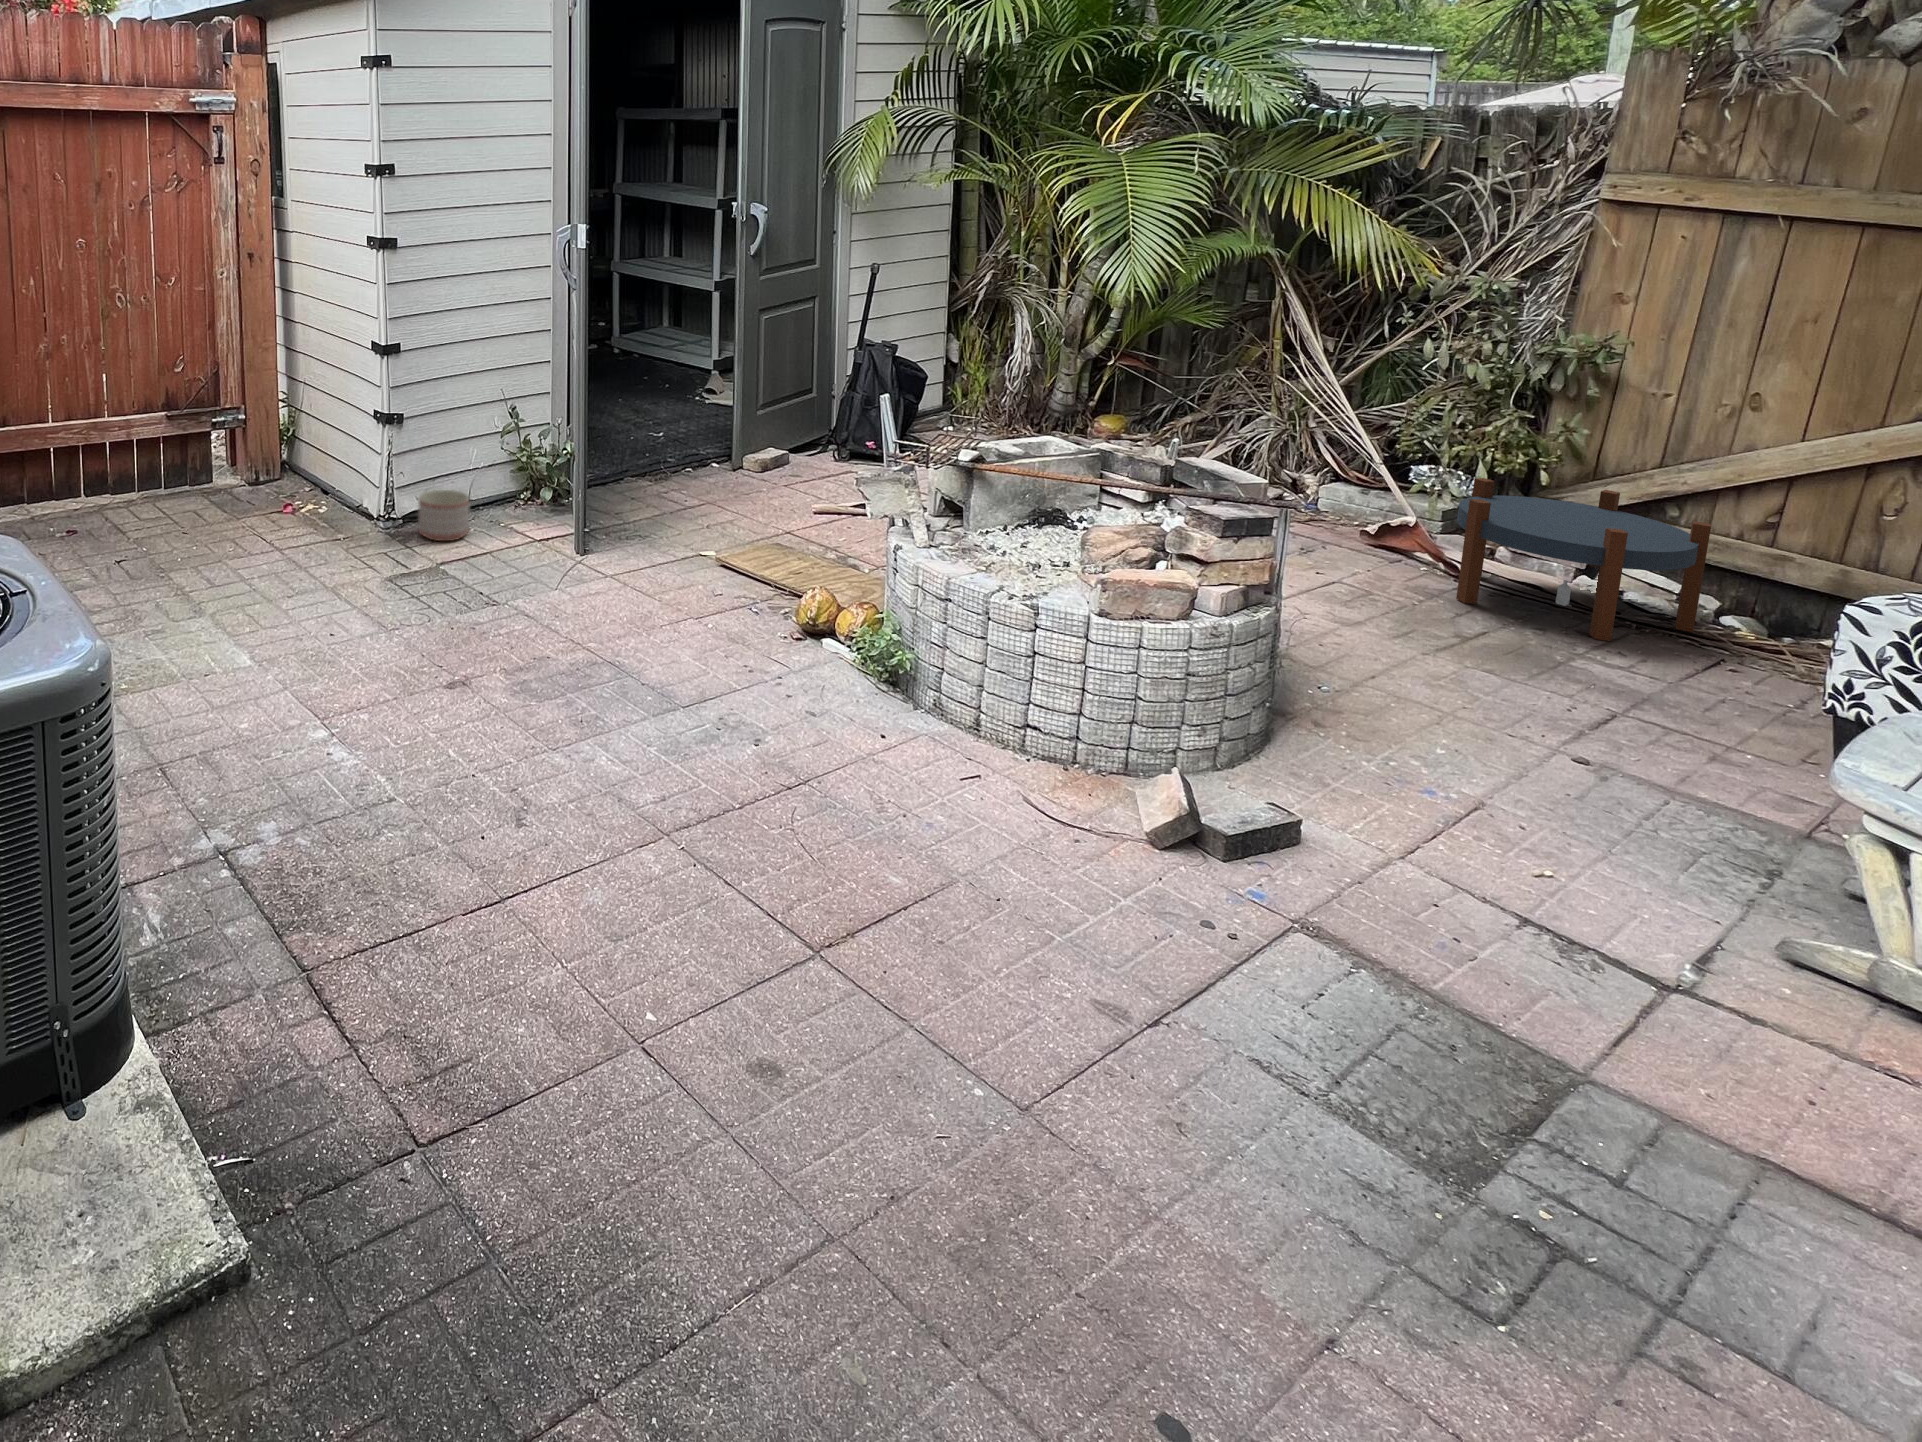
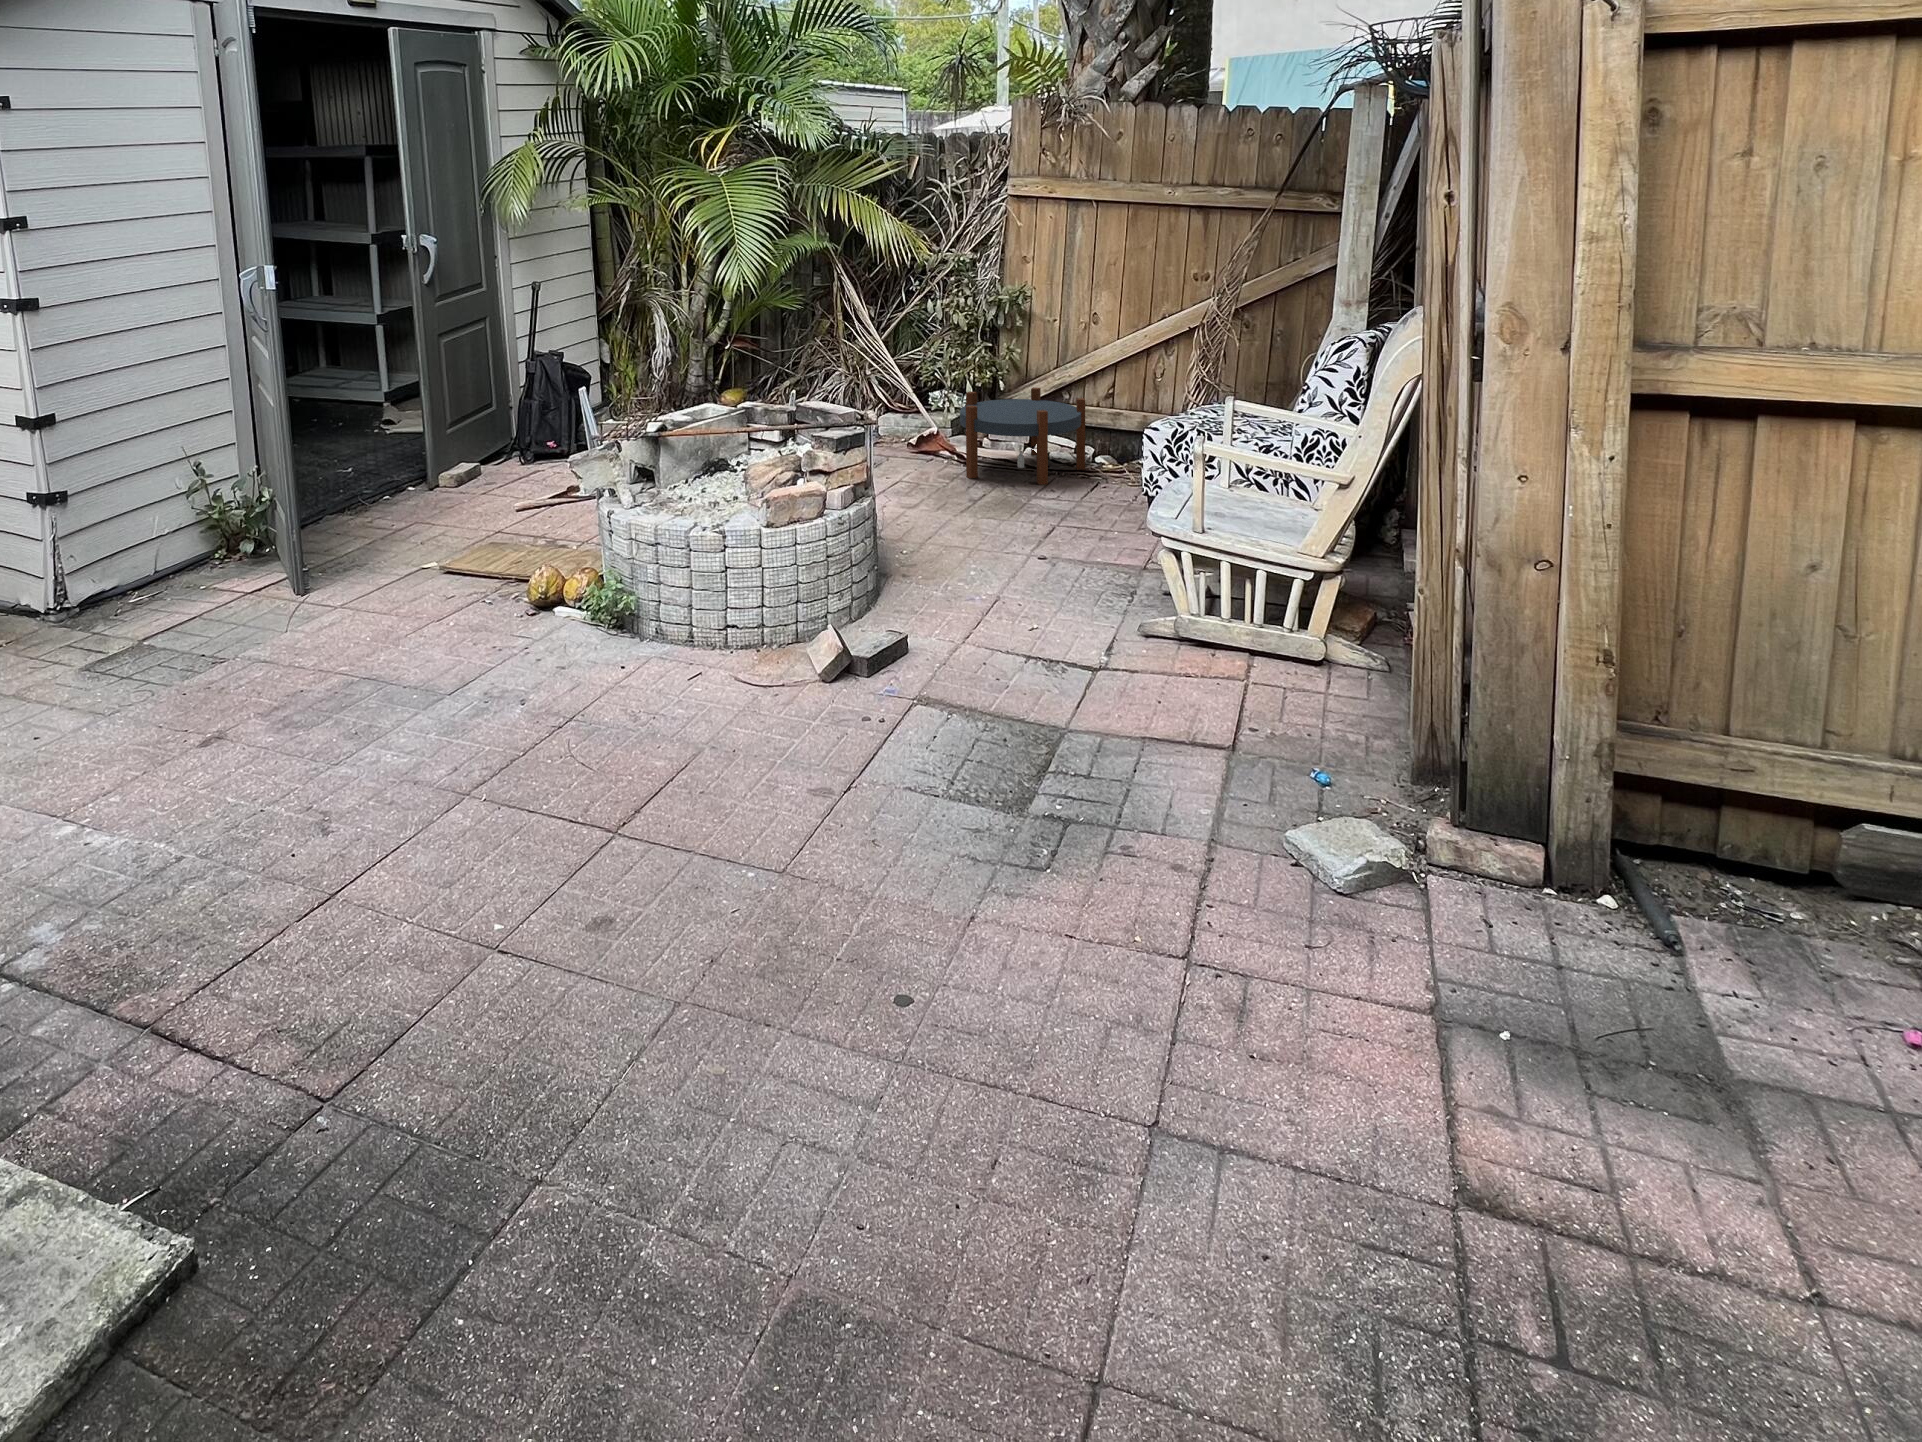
planter: present [418,490,470,541] -> none [102,558,168,615]

